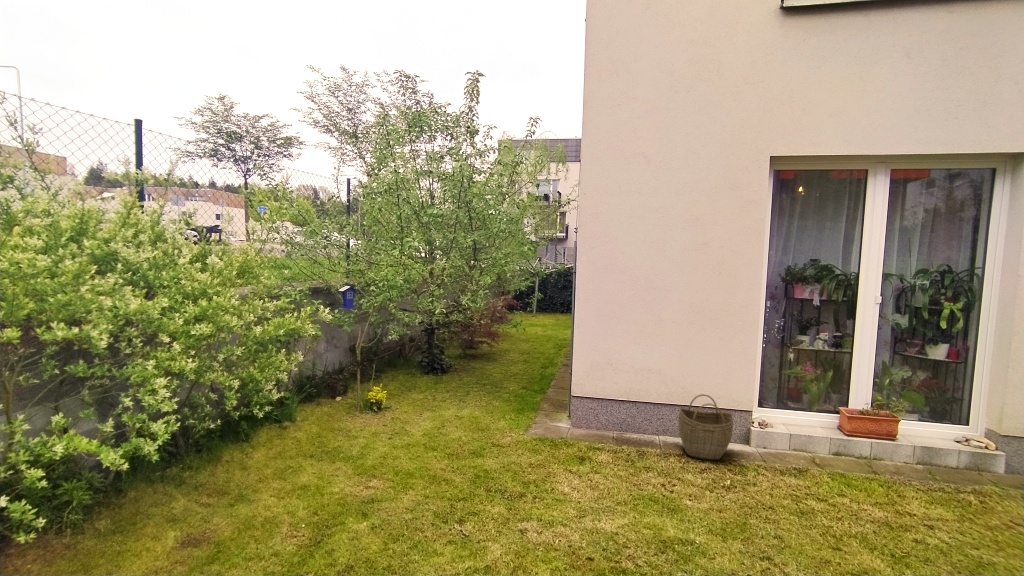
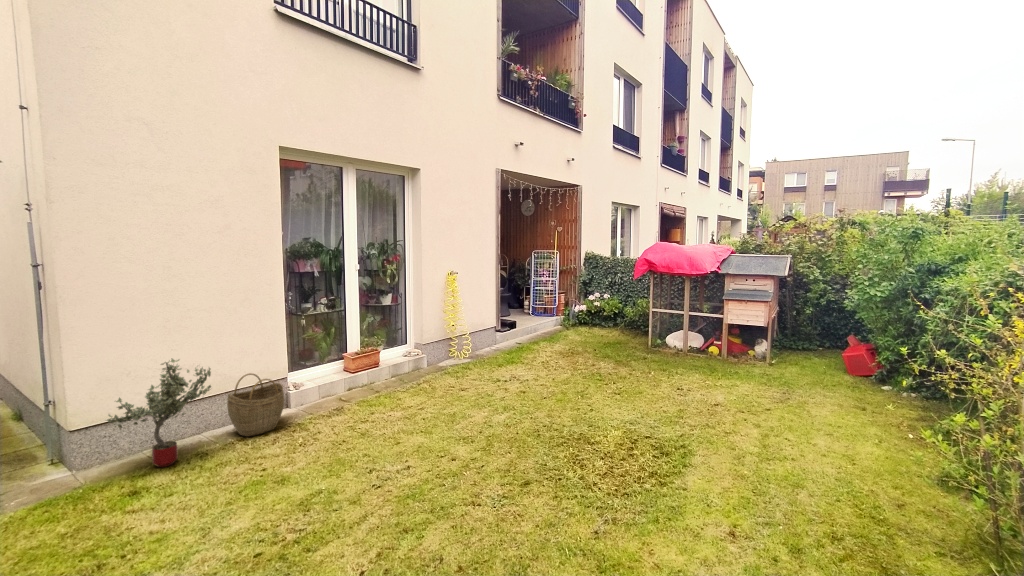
potted tree: none [584,361,660,451] -> present [107,359,211,467]

